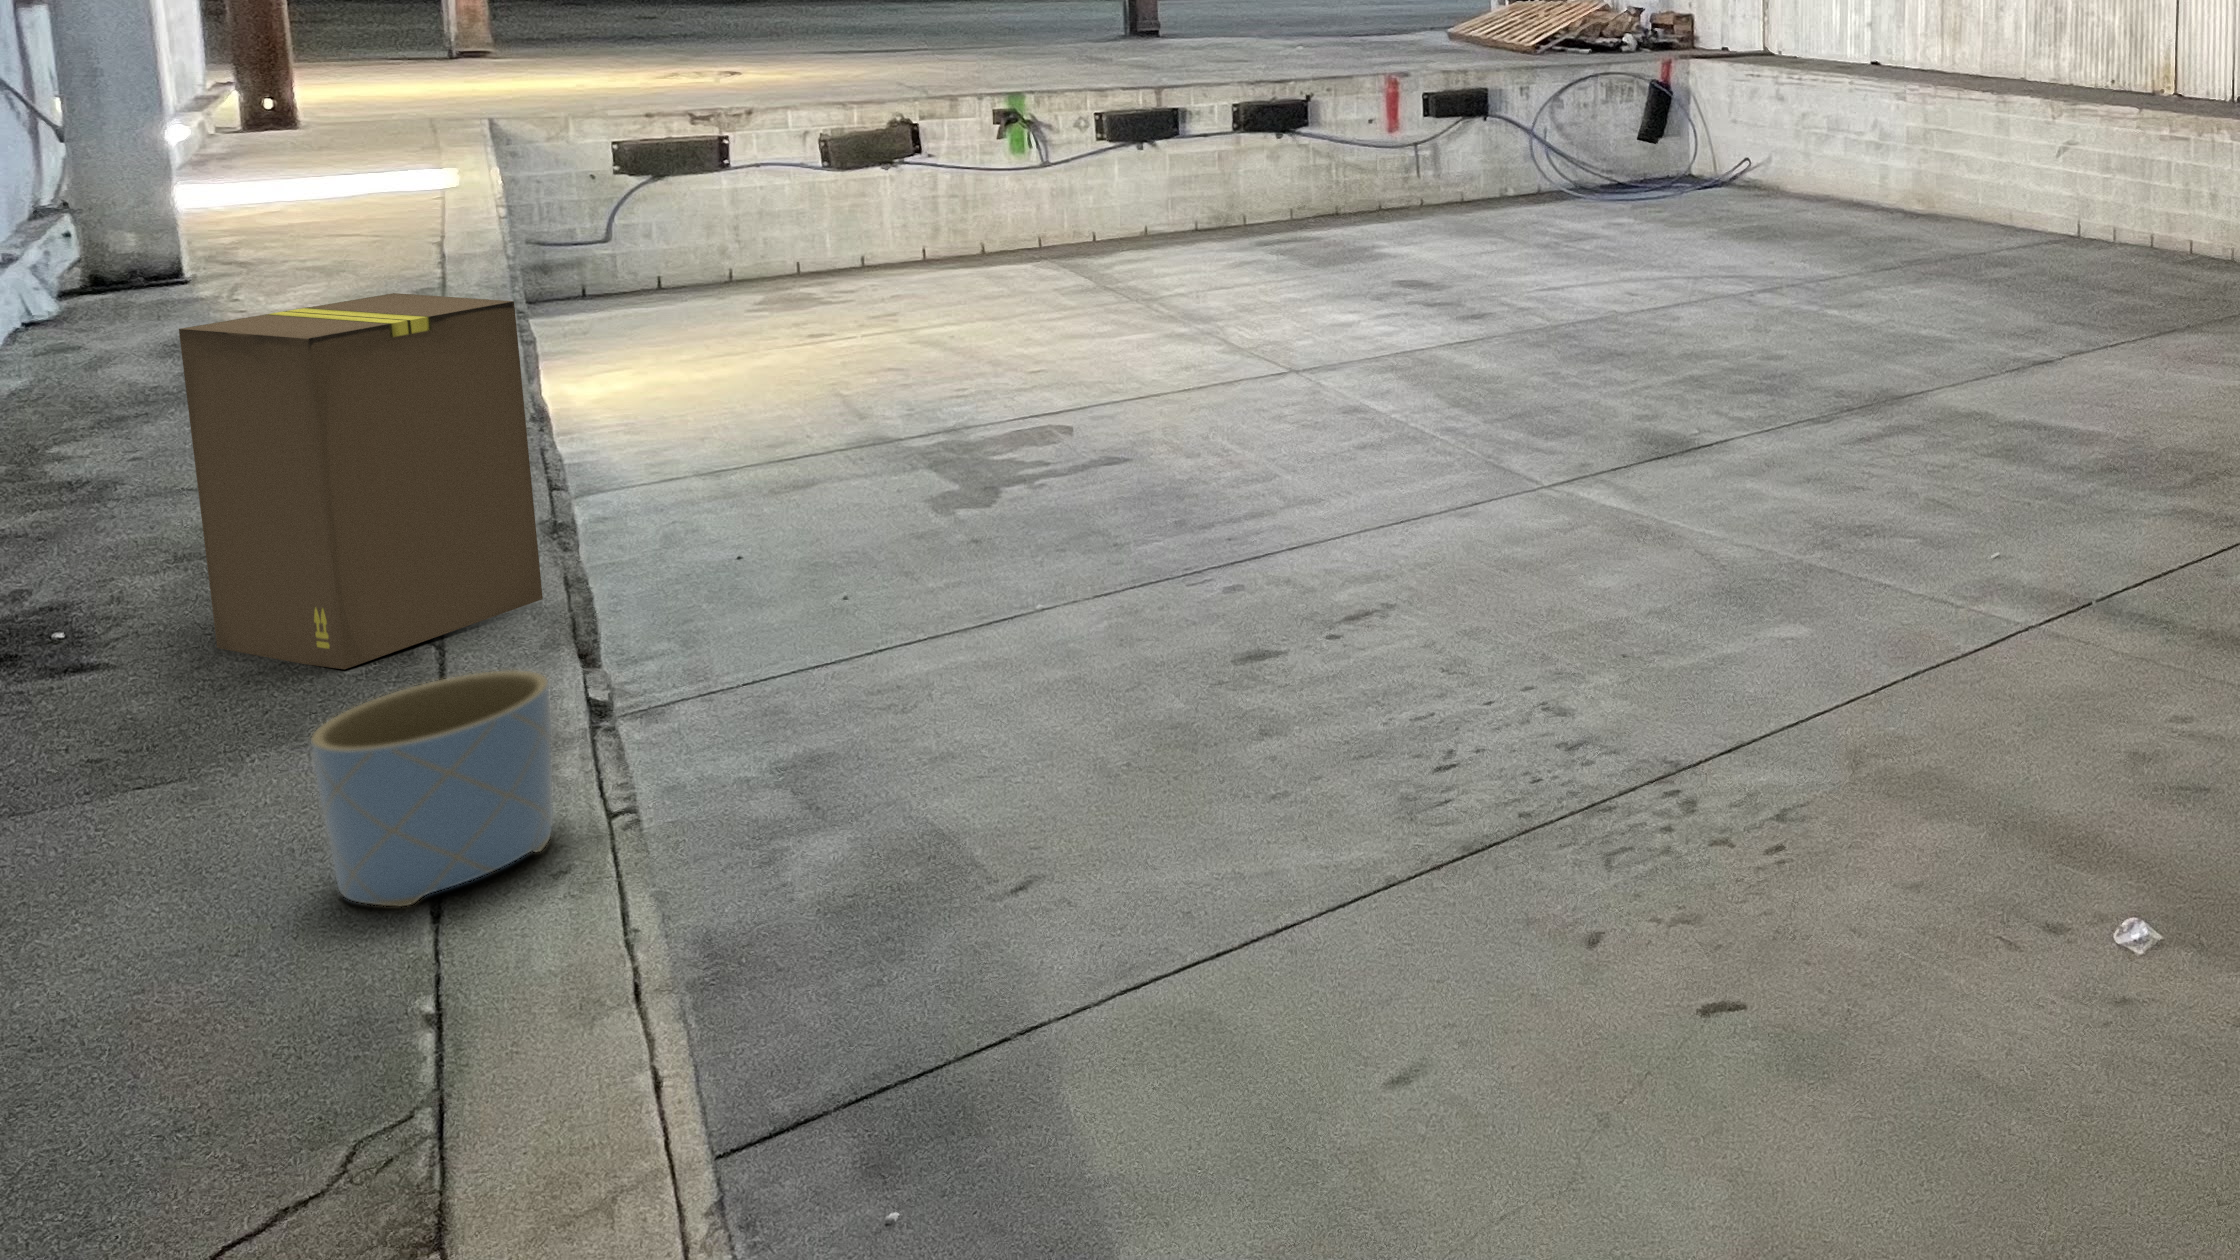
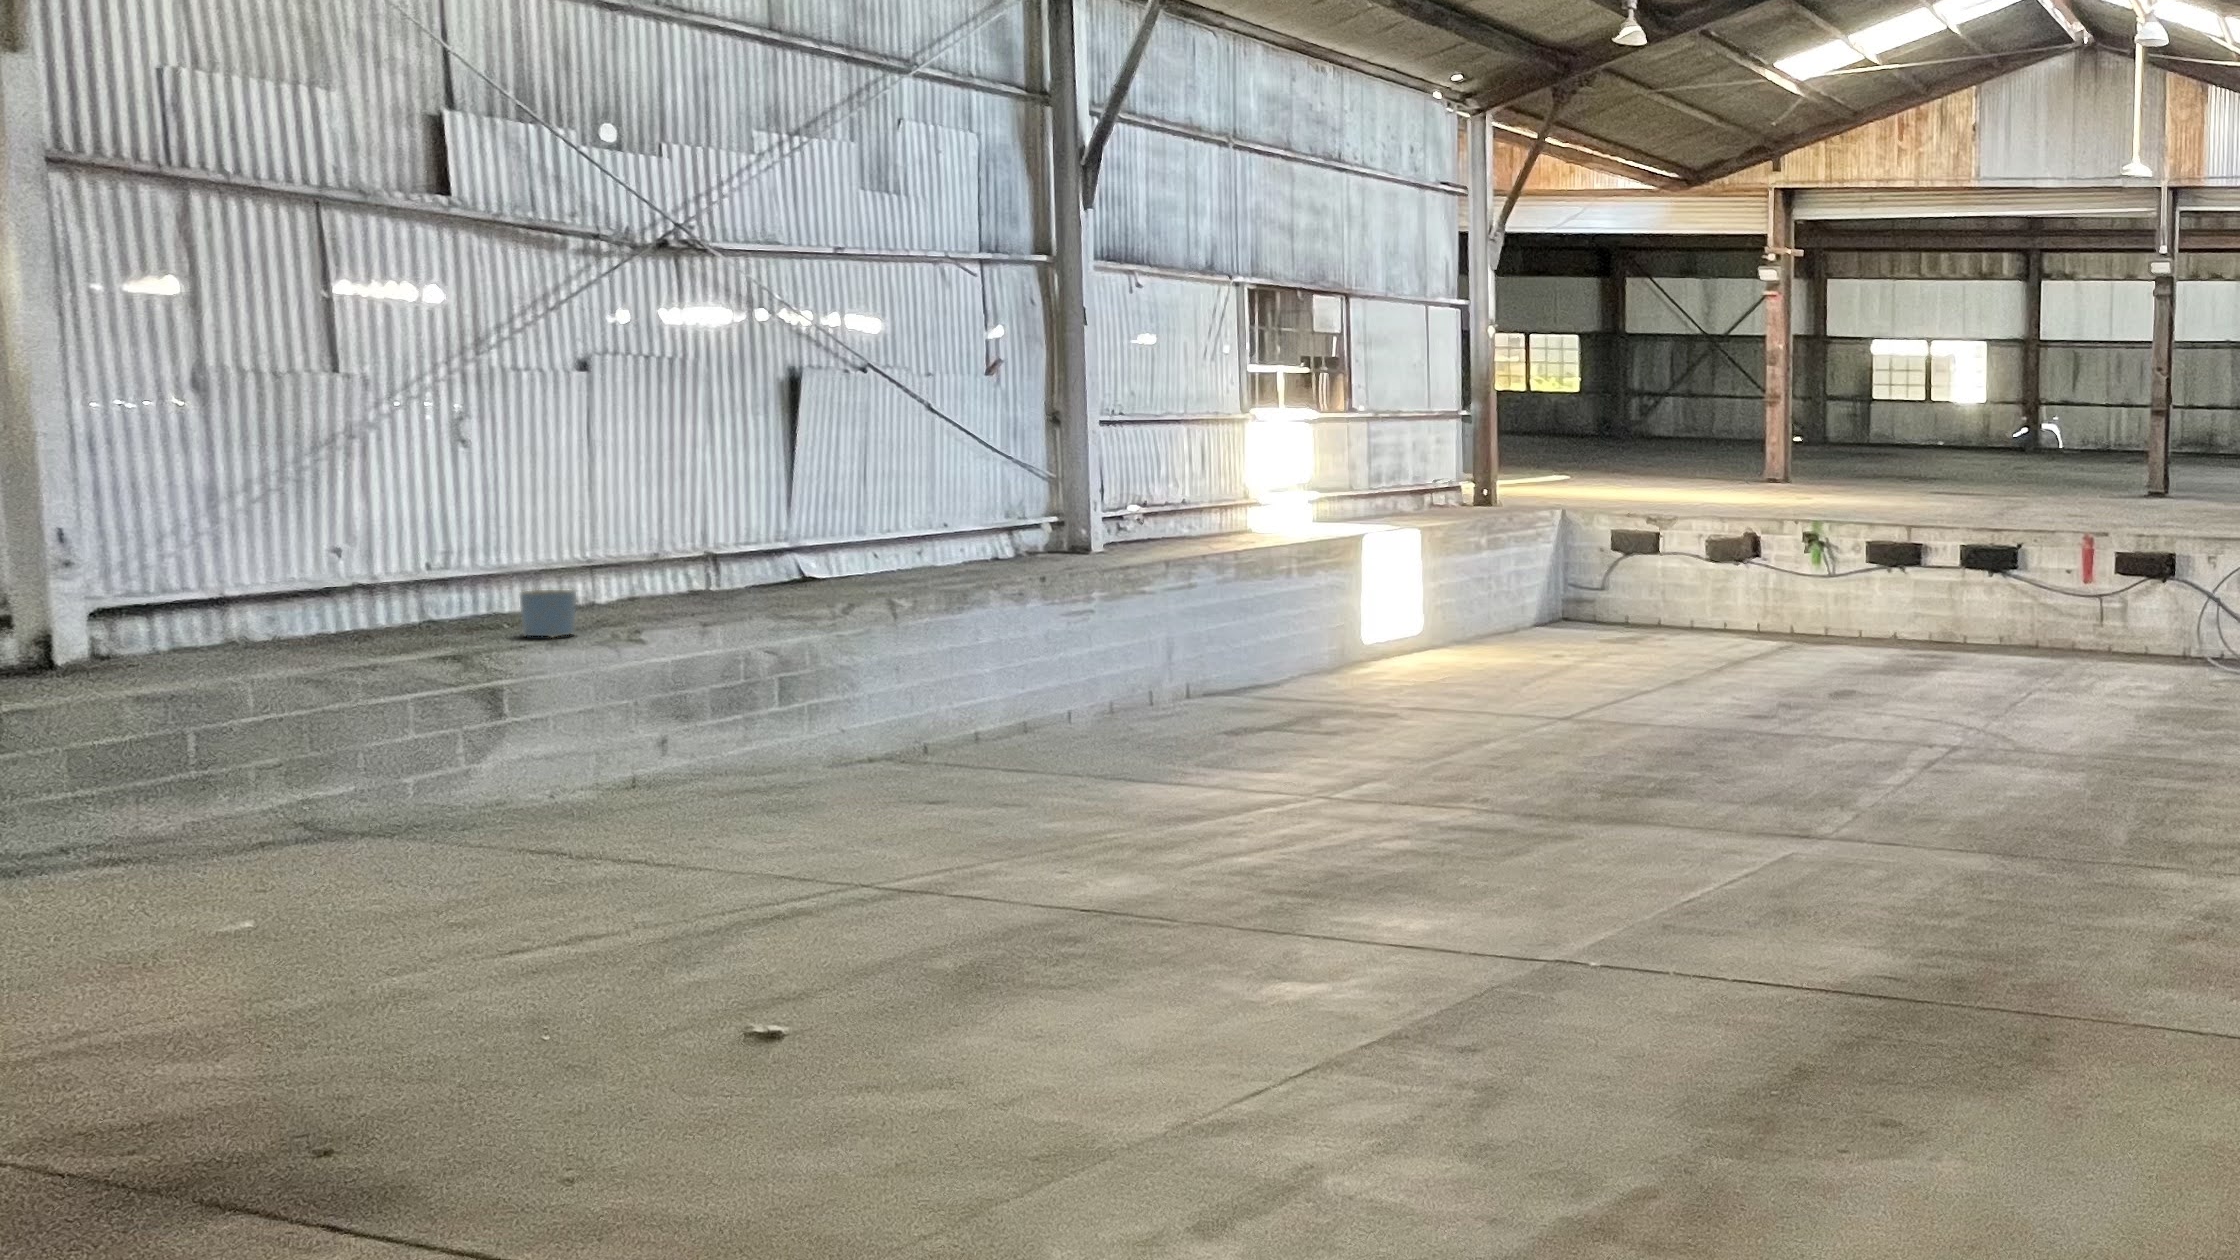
cardboard box: present [179,293,543,669] -> none [702,509,786,615]

